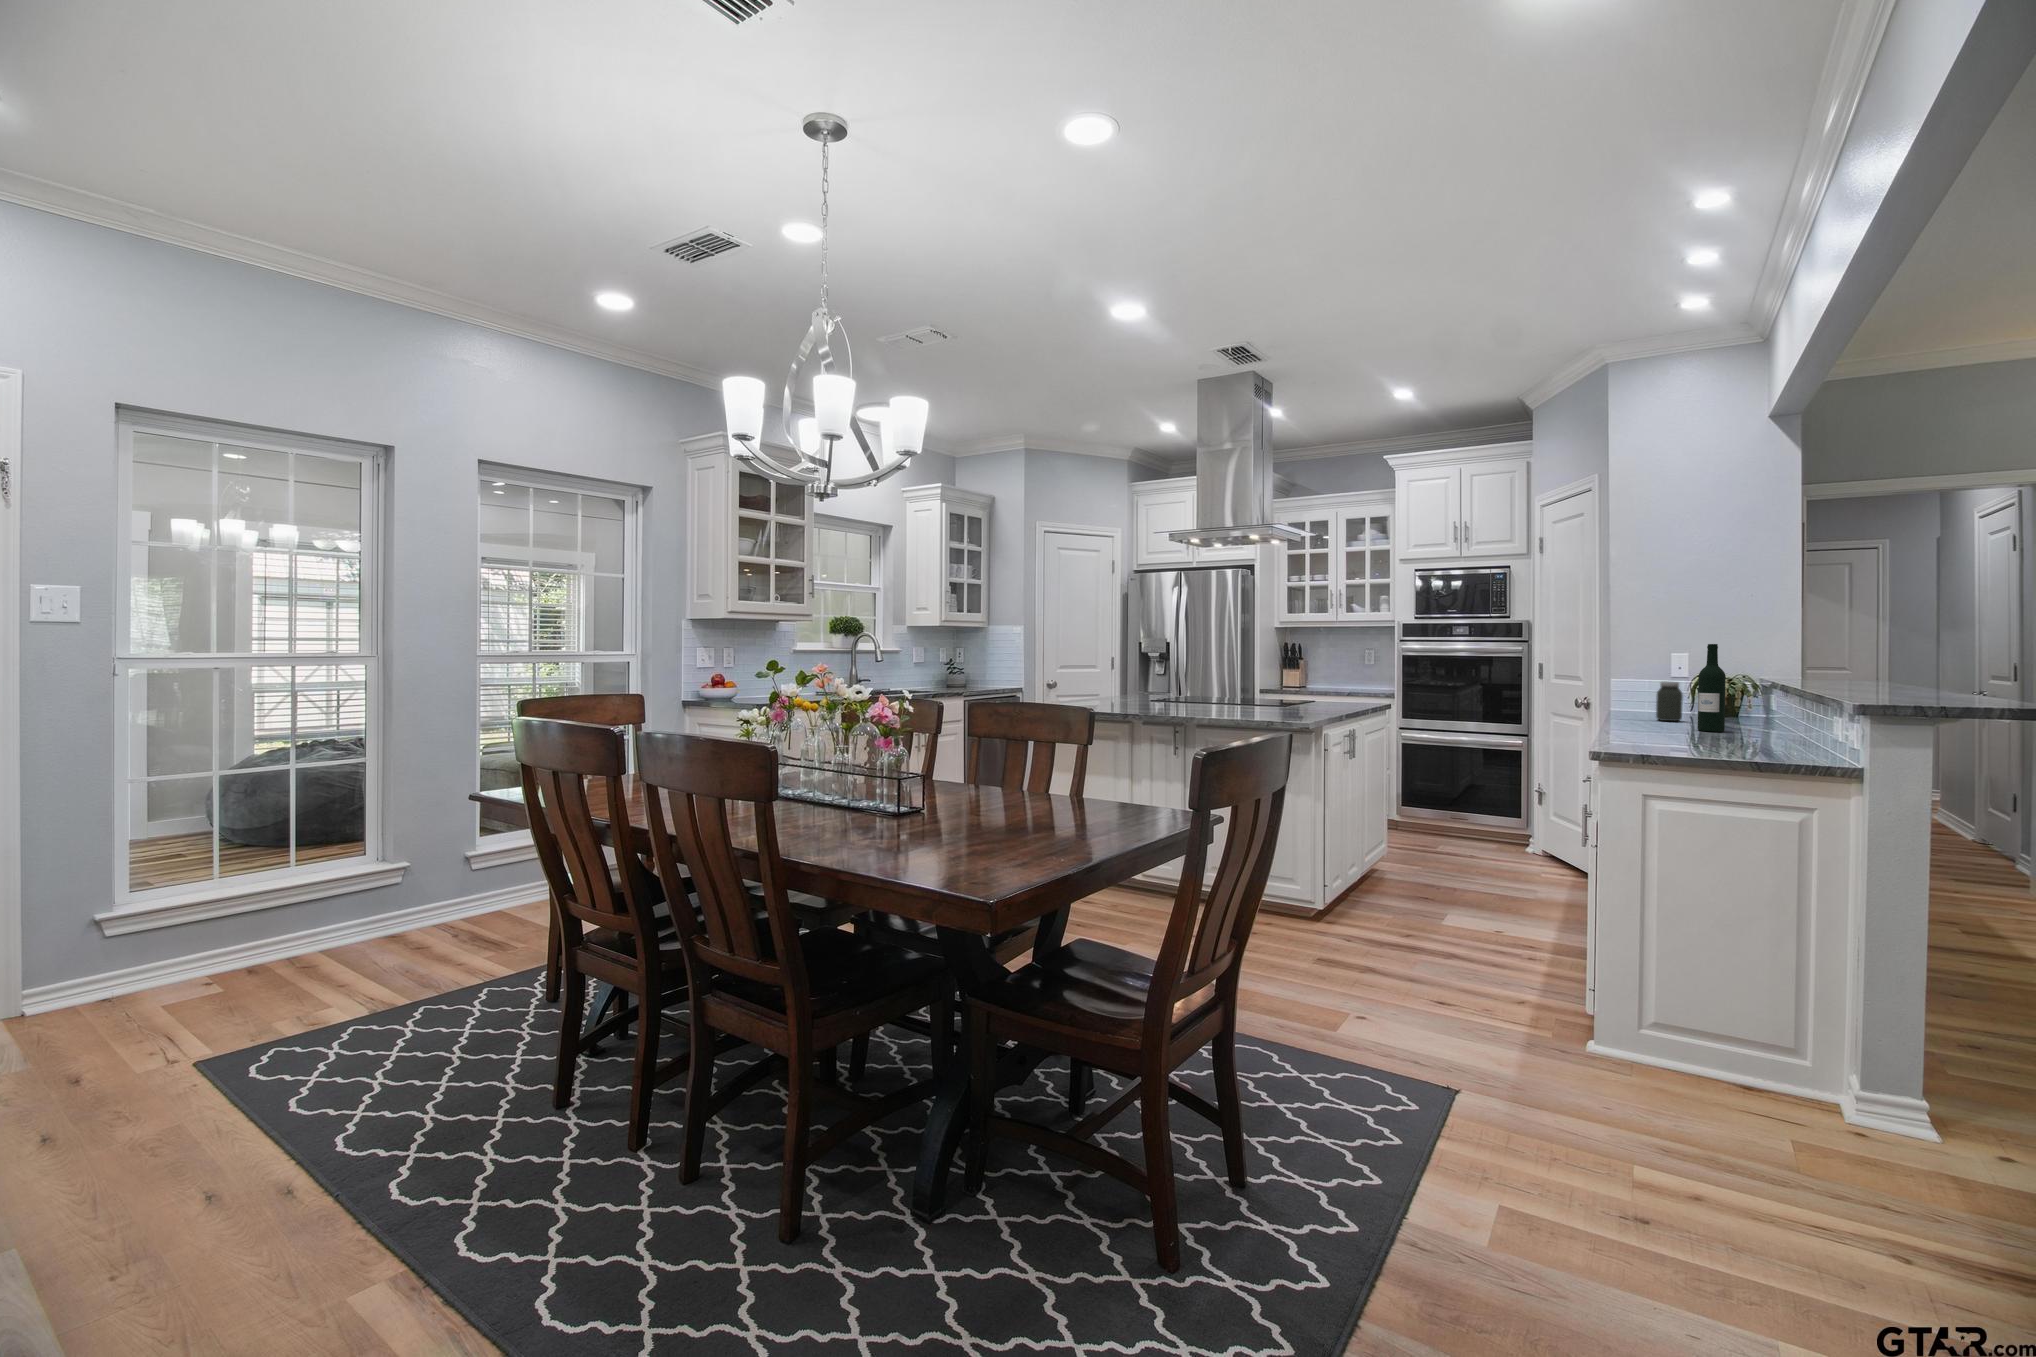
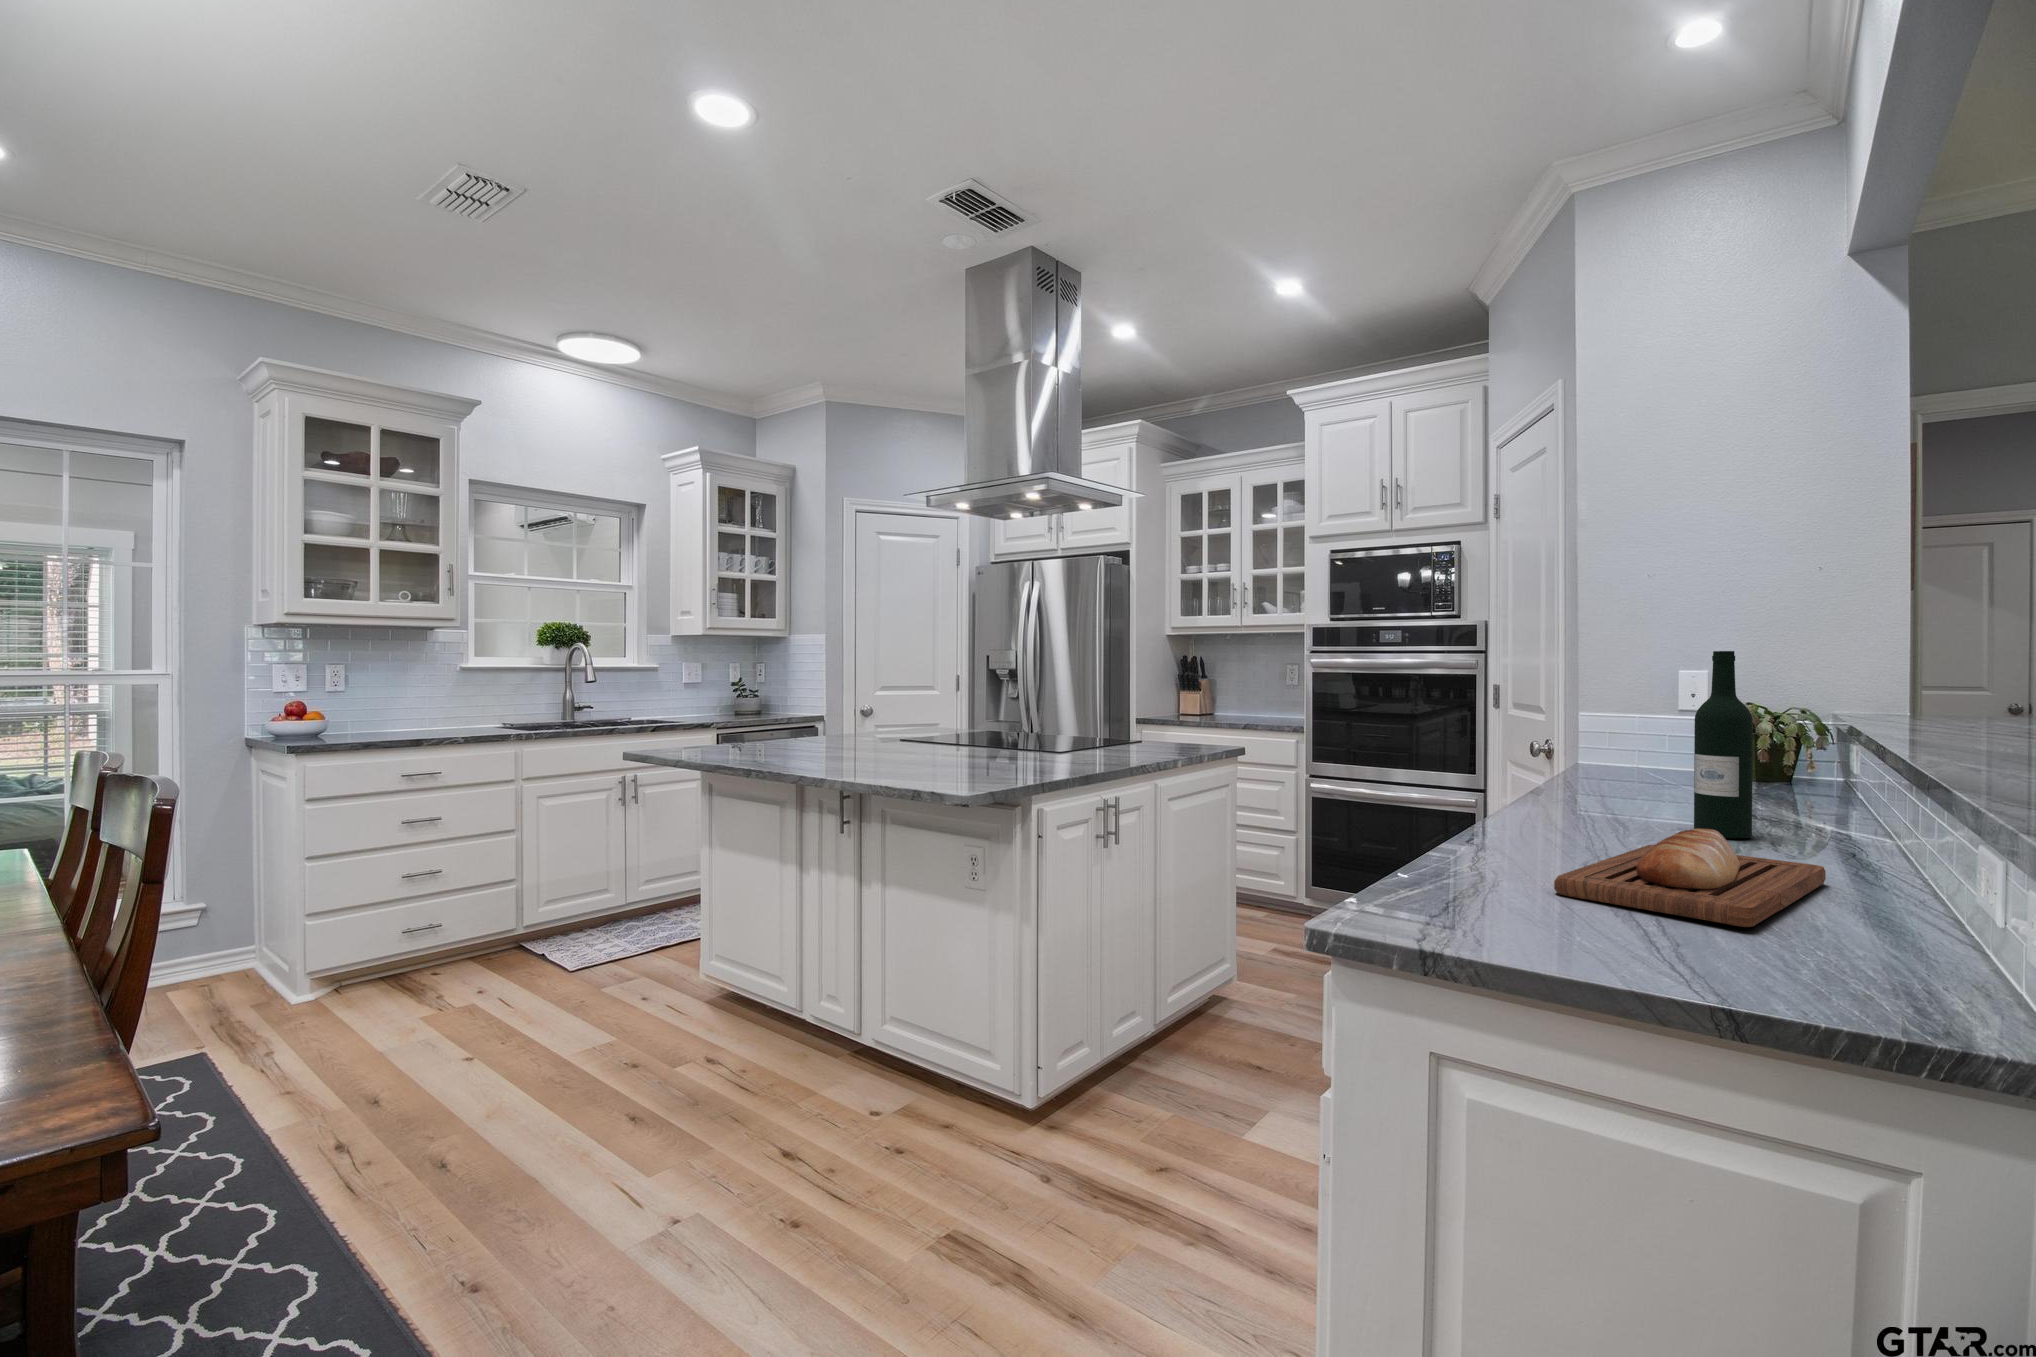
jar: present [1656,681,1683,721] -> none [1628,723,1677,800]
bread loaf: none [1654,720,1759,748] -> present [1554,828,1826,927]

